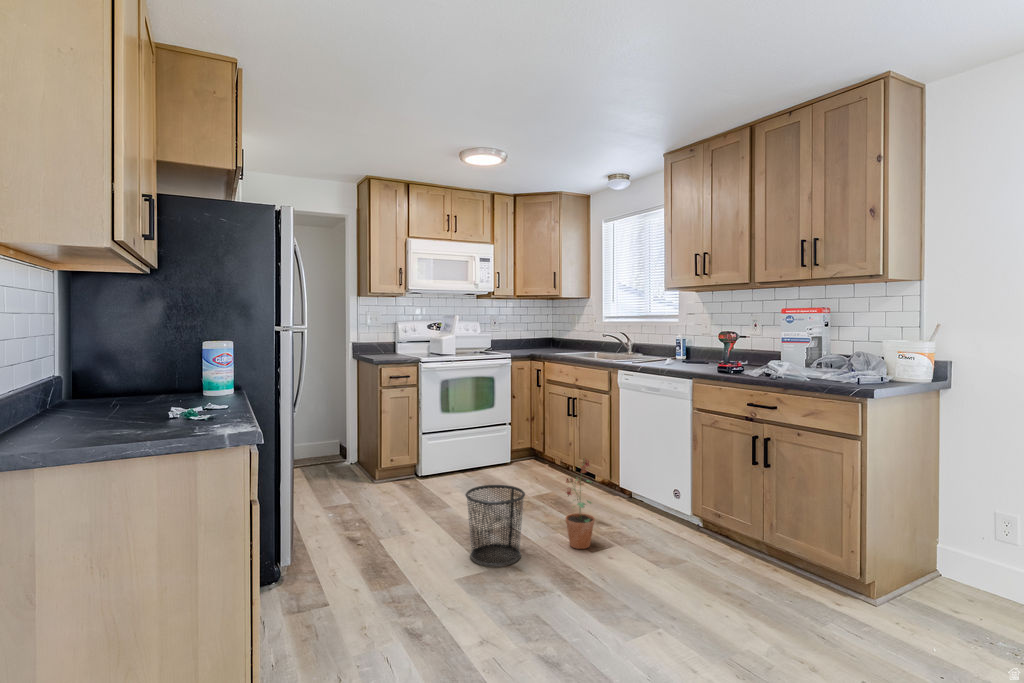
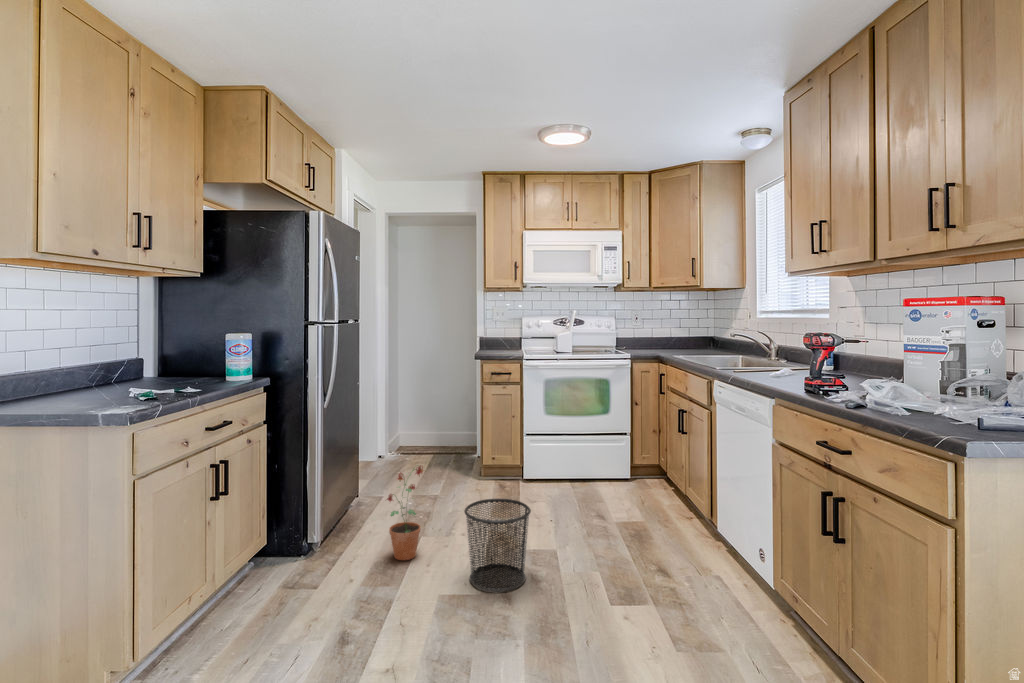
potted plant: present [566,459,595,549] -> present [387,465,423,560]

